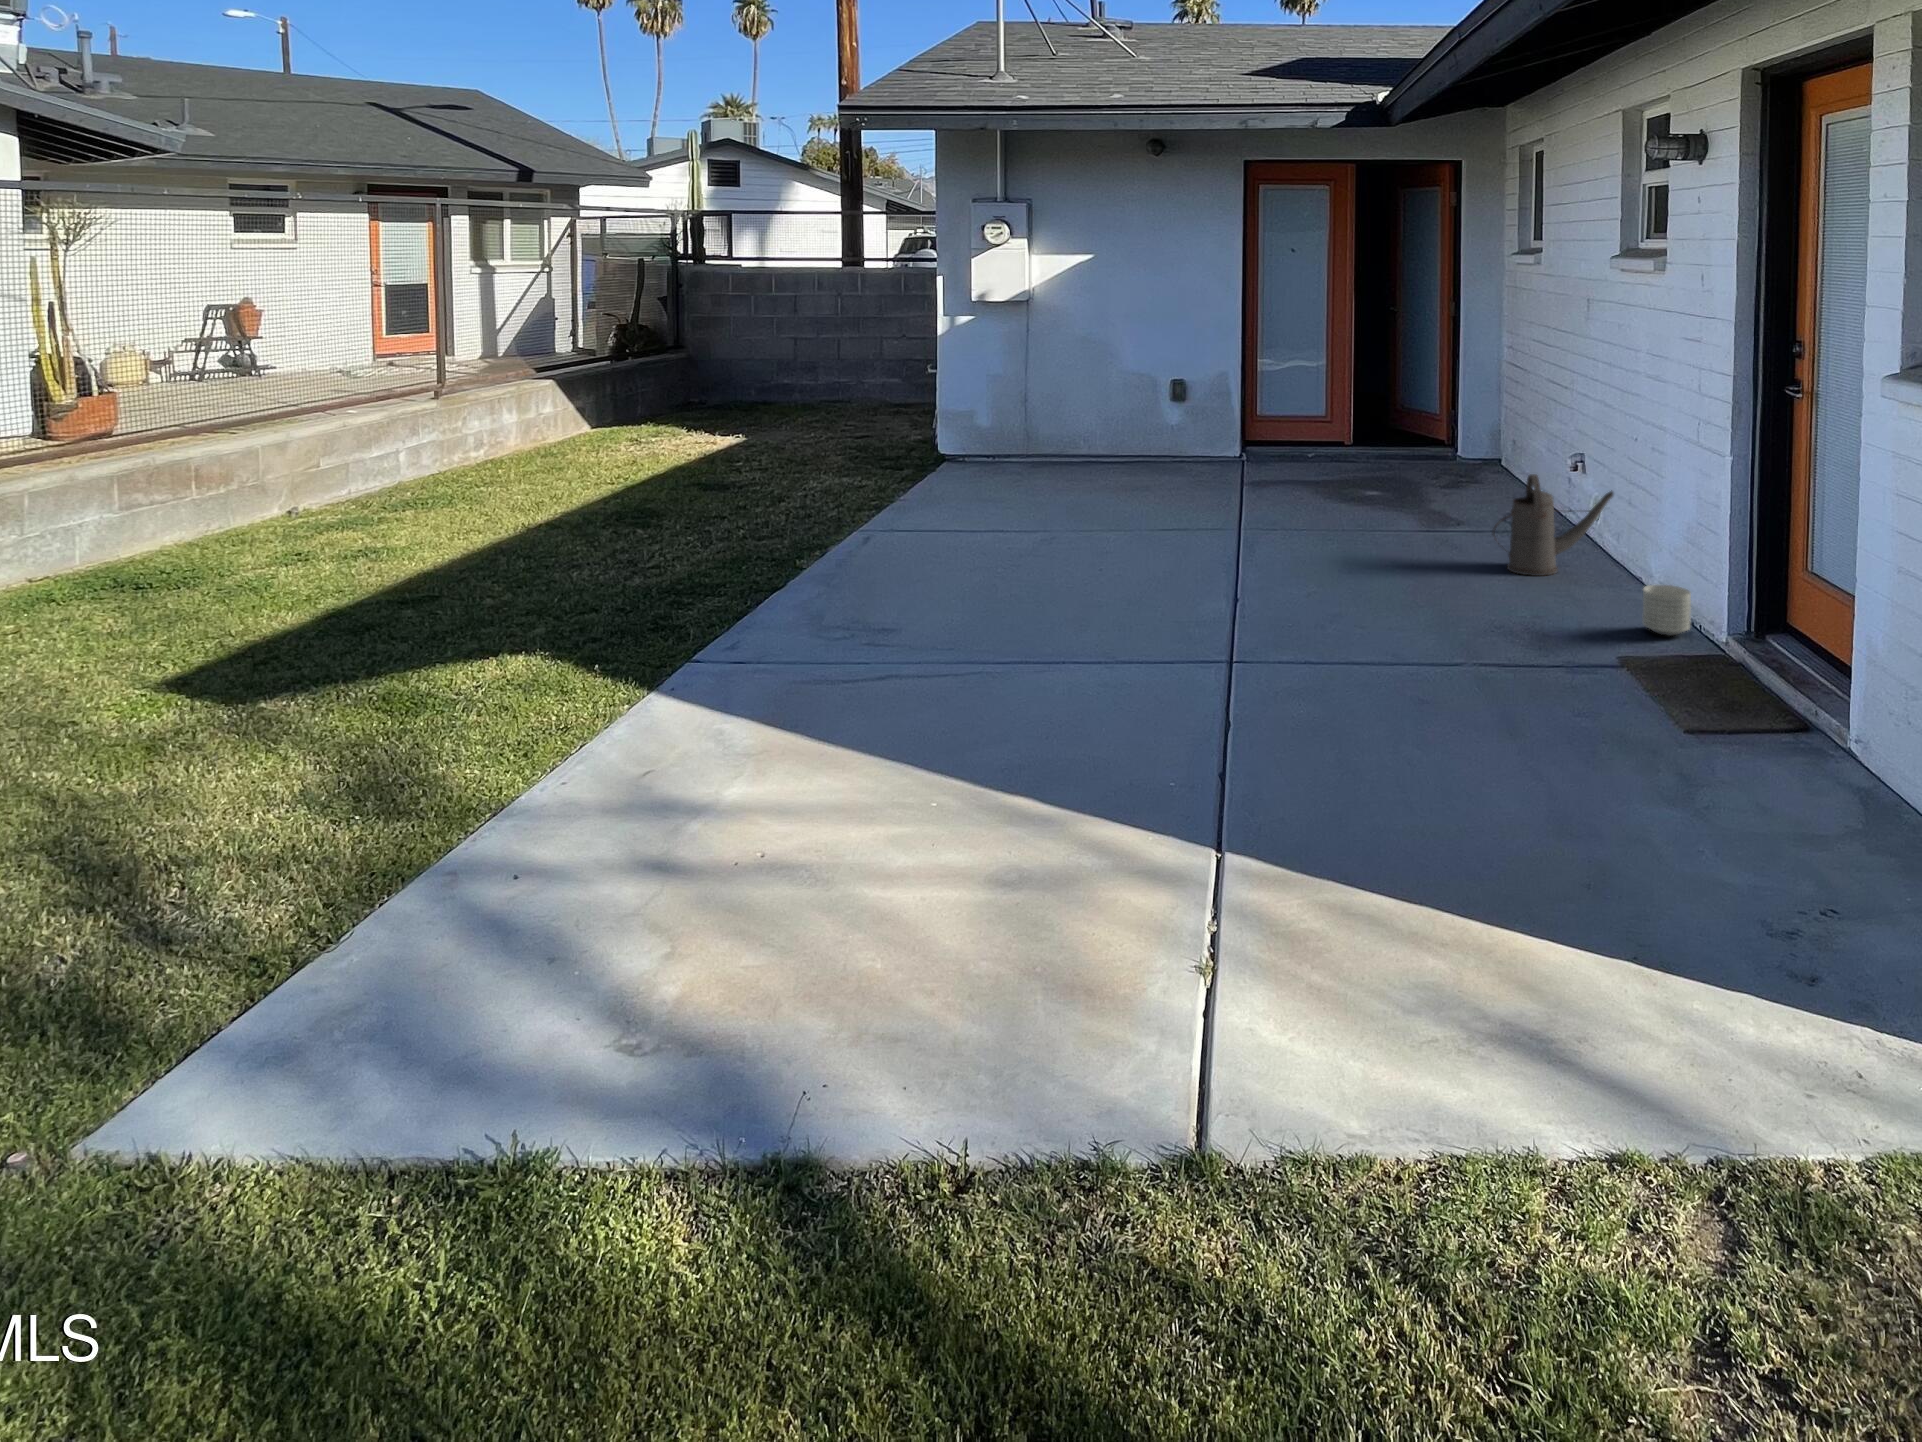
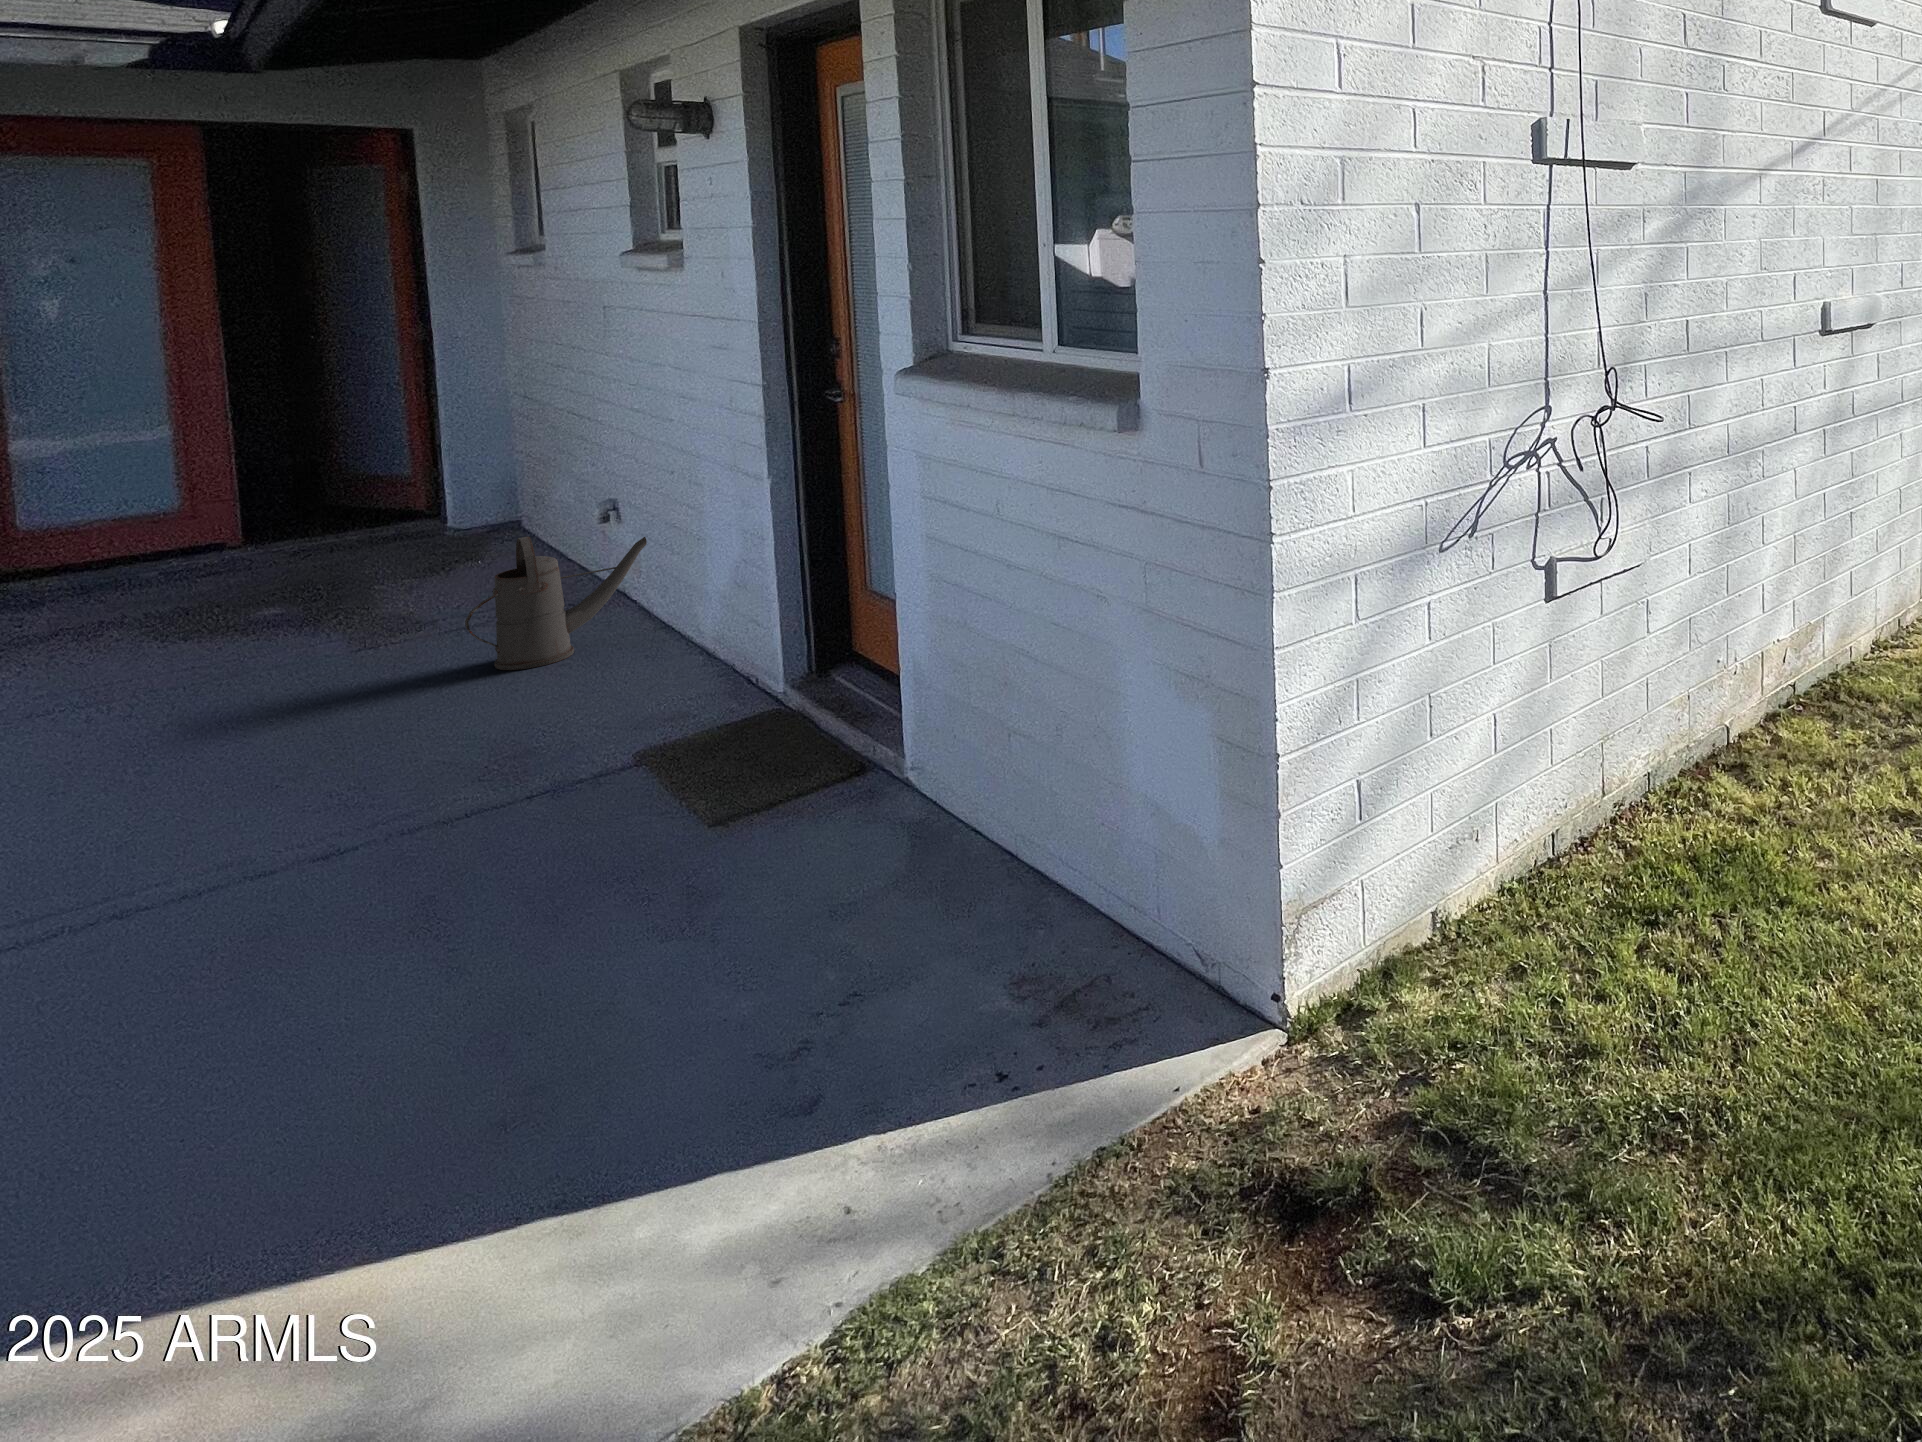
planter: present [1643,584,1691,636] -> none [676,638,742,701]

